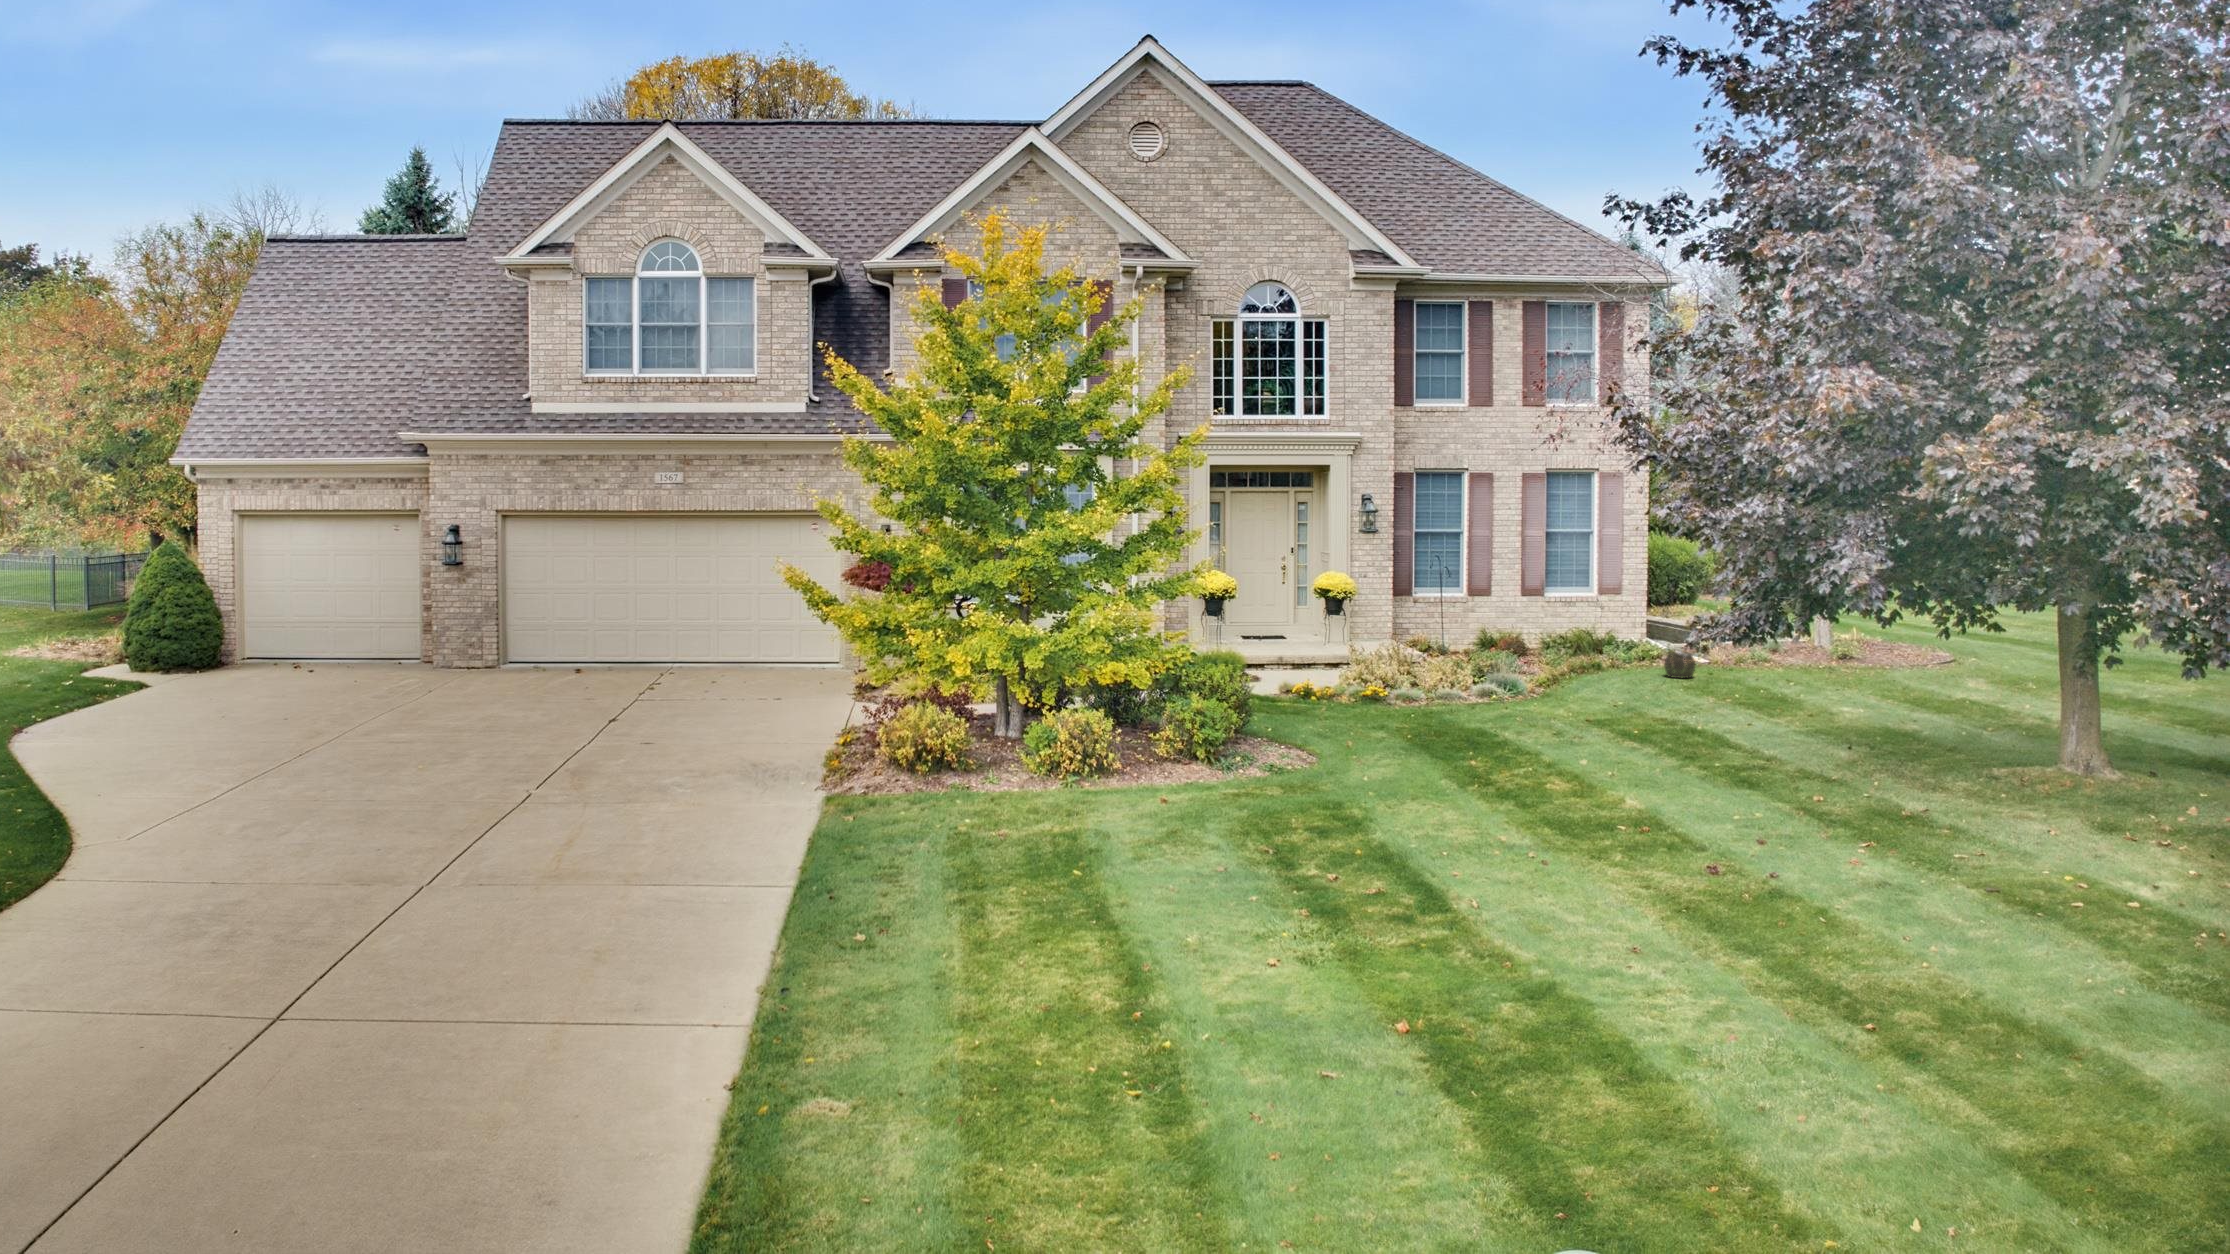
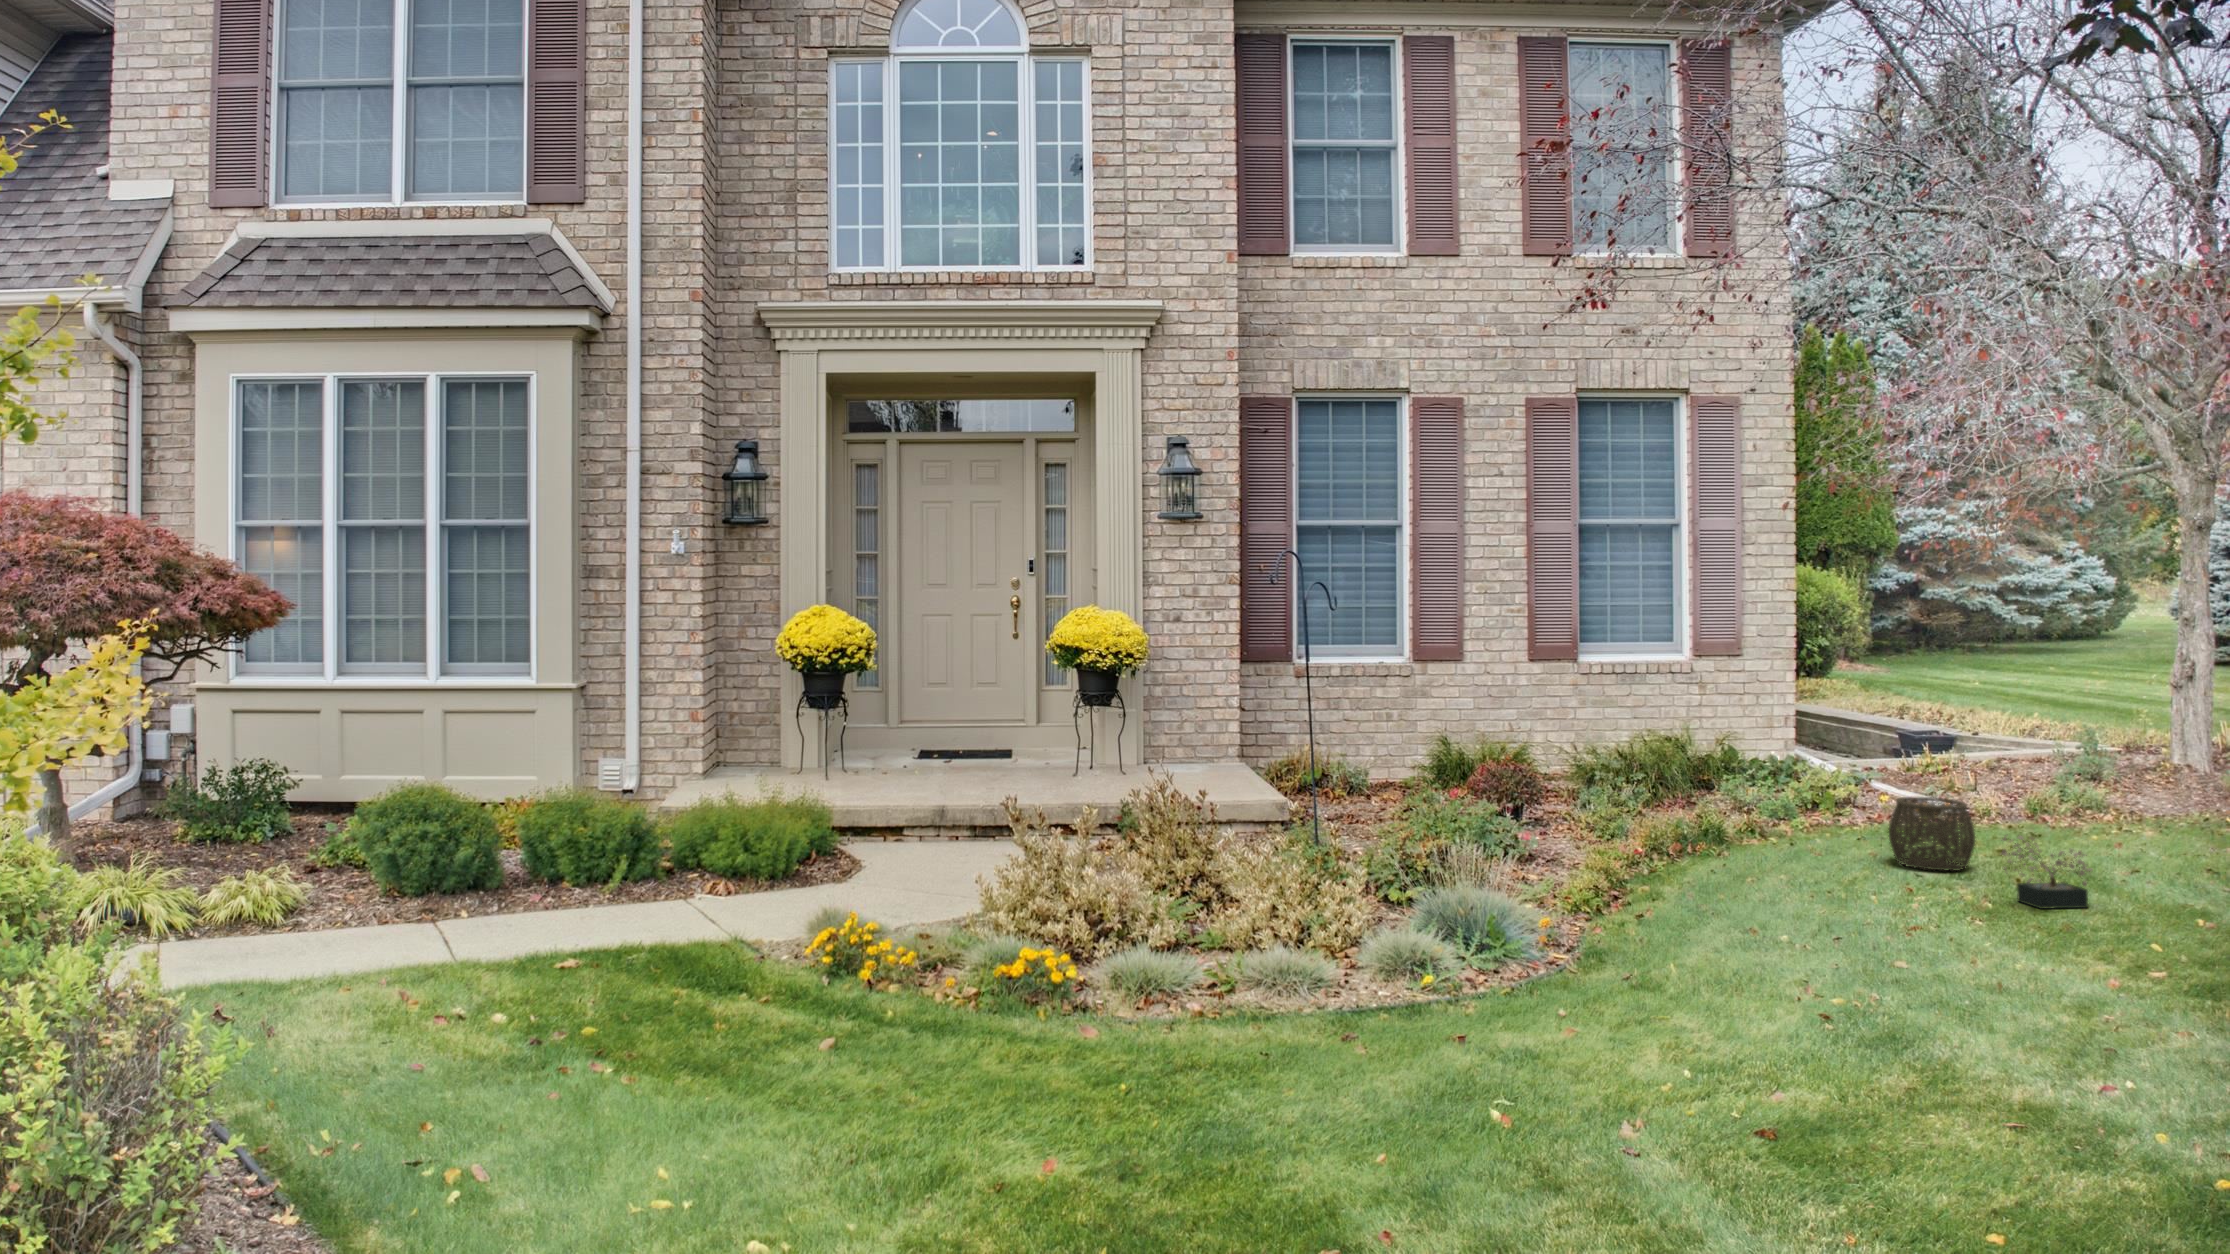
decorative plant: none [1698,663,1729,688] -> present [2000,836,2092,909]

